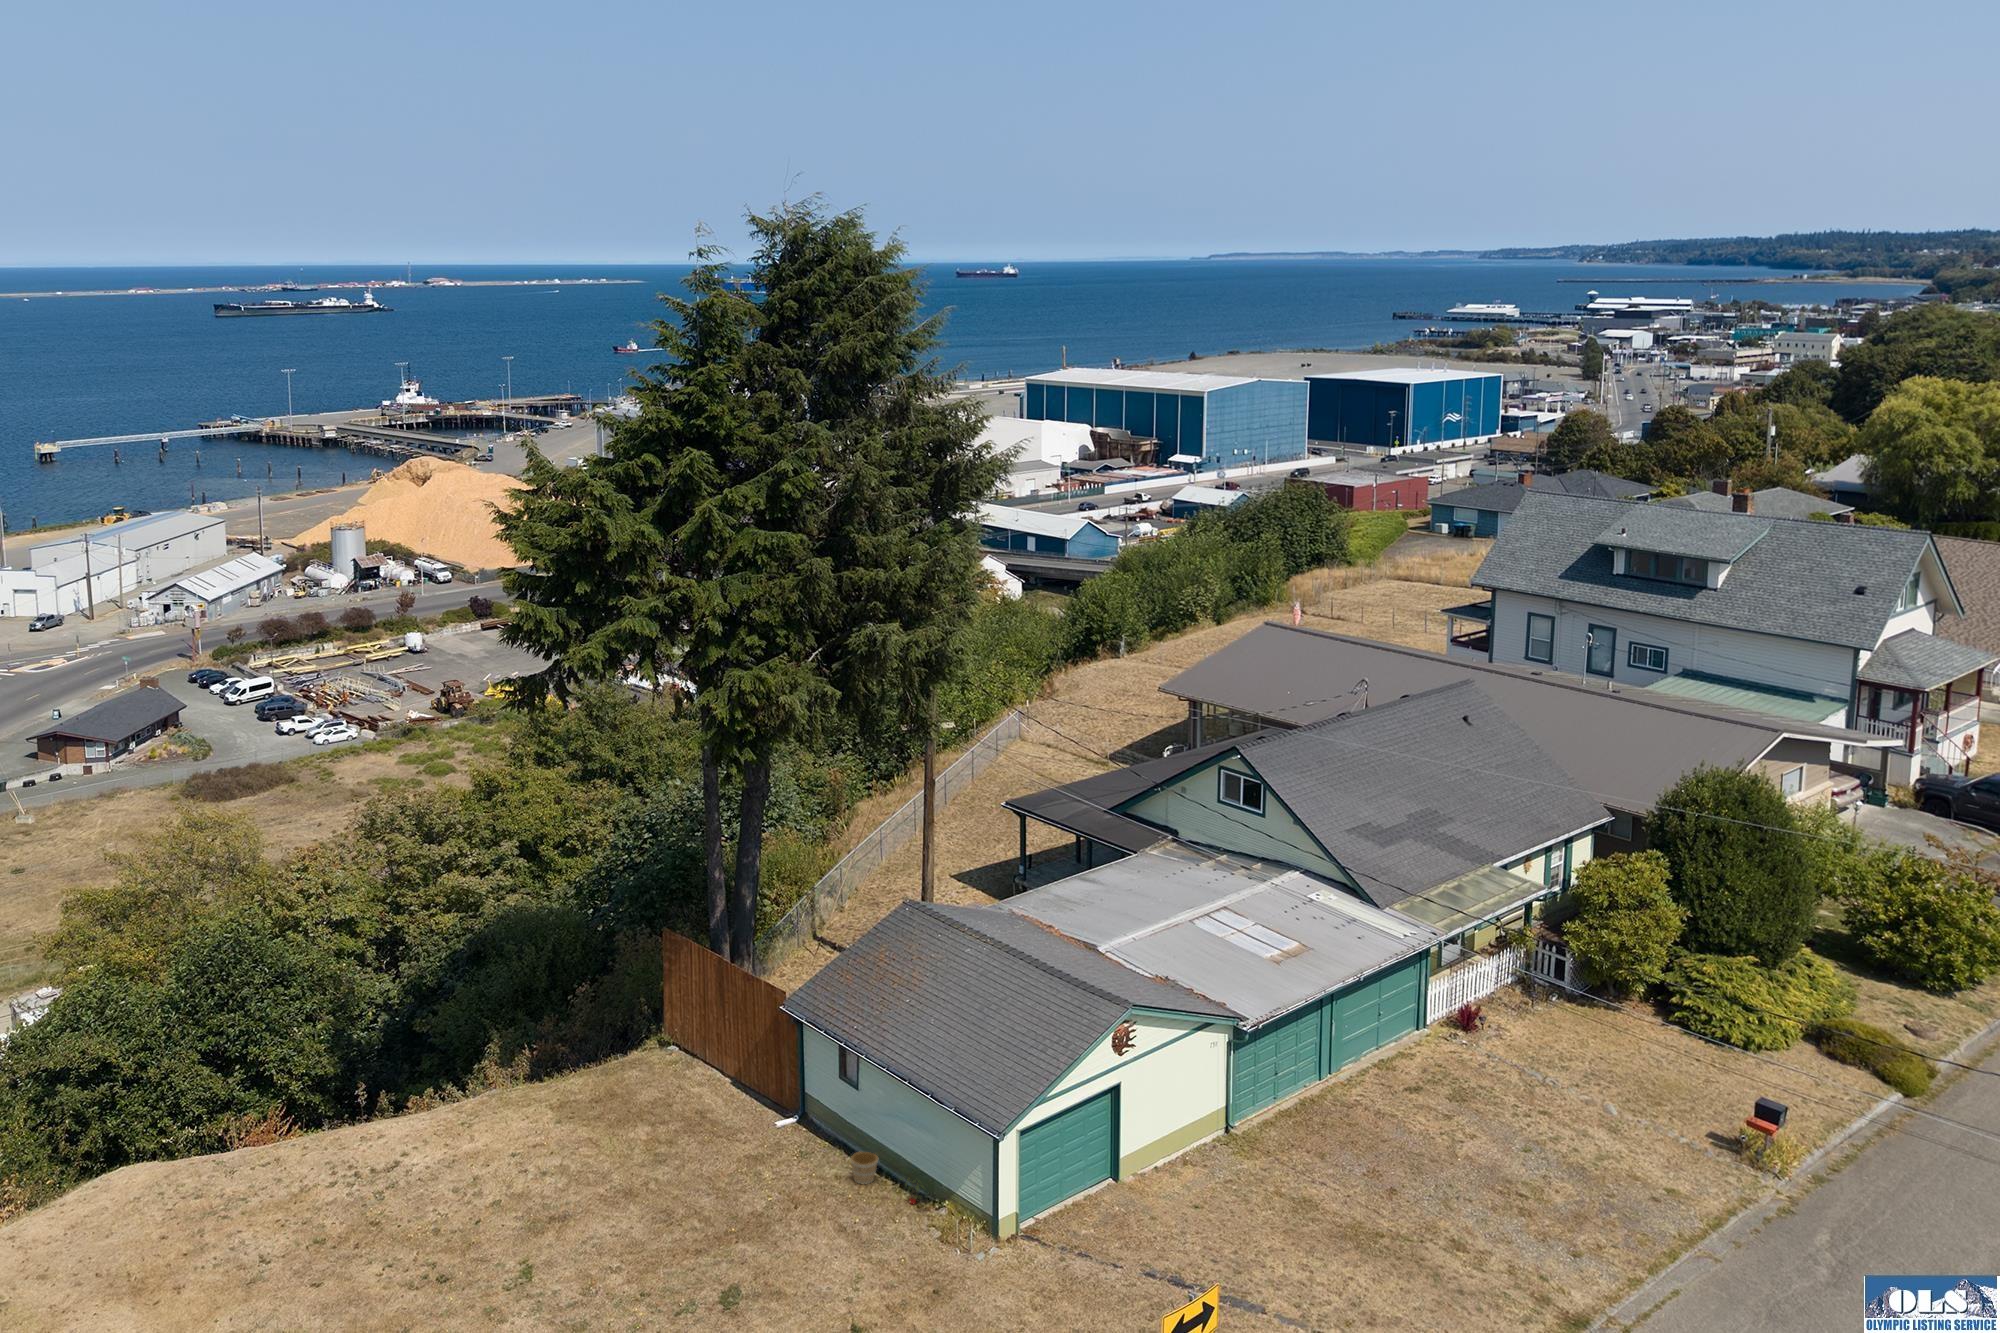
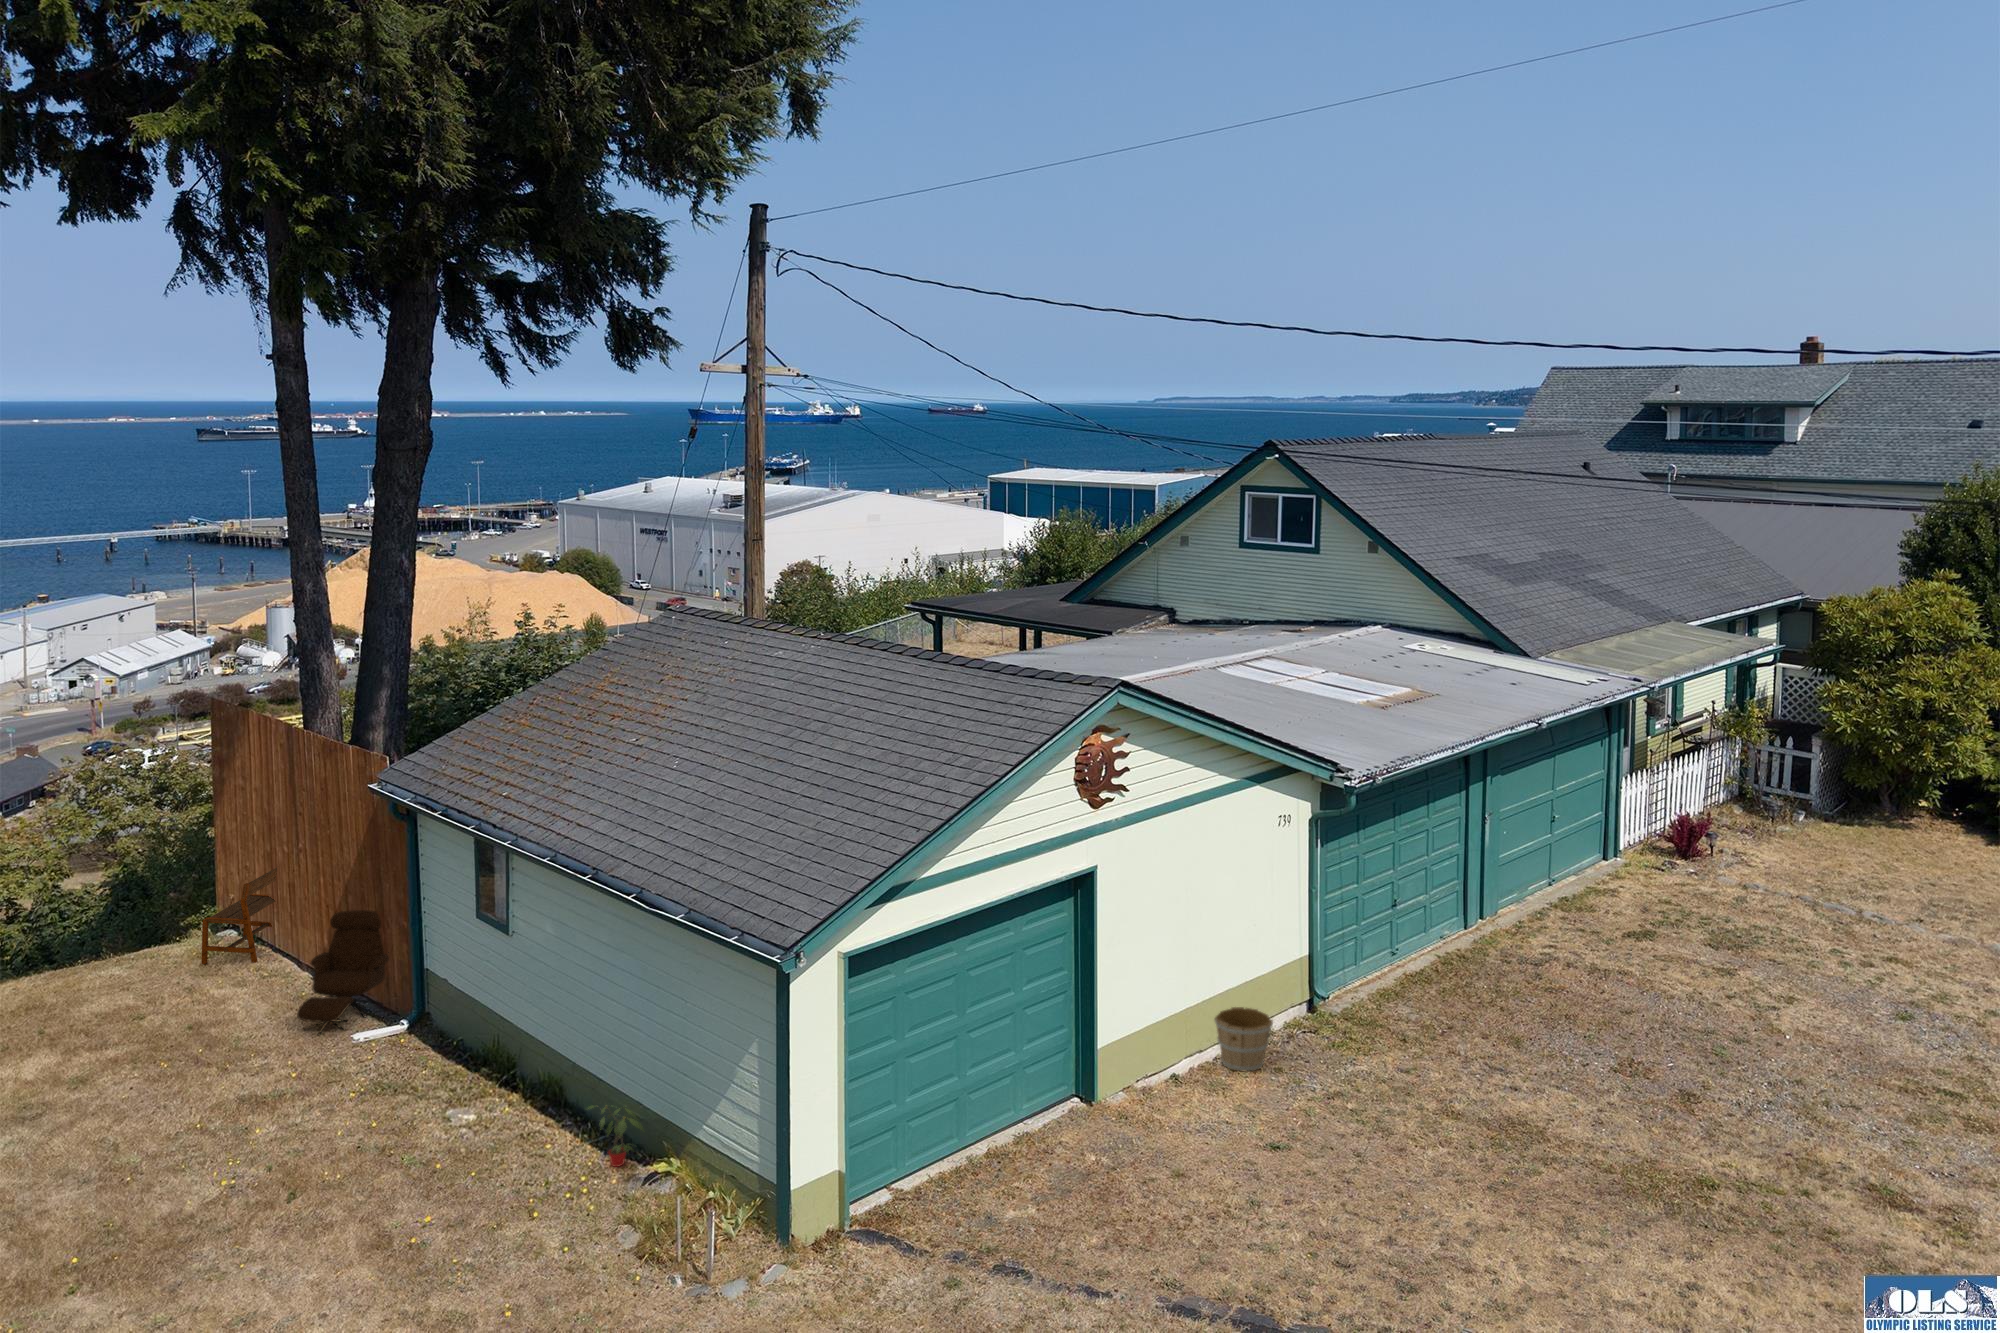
bench: none [657,1021,694,1077] -> present [201,868,277,964]
lounge chair: none [733,1061,771,1127] -> present [297,910,389,1035]
wooden bucket: present [851,1152,878,1185] -> present [1214,1007,1273,1071]

